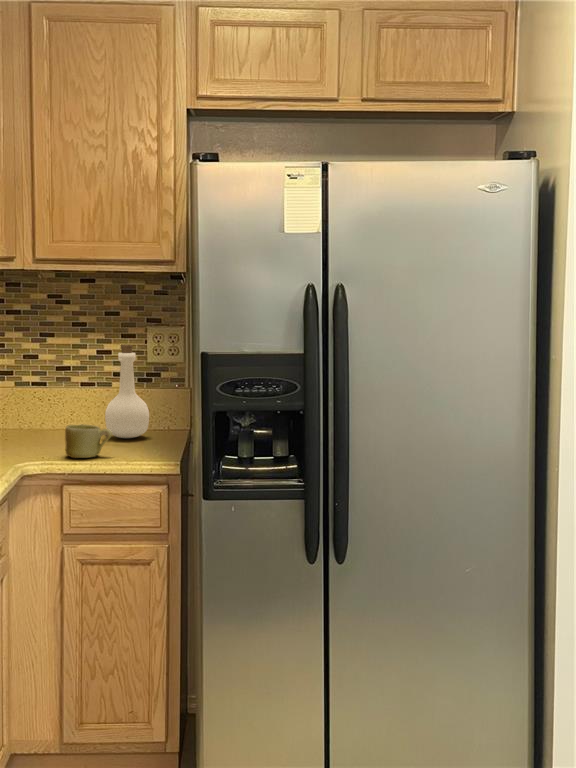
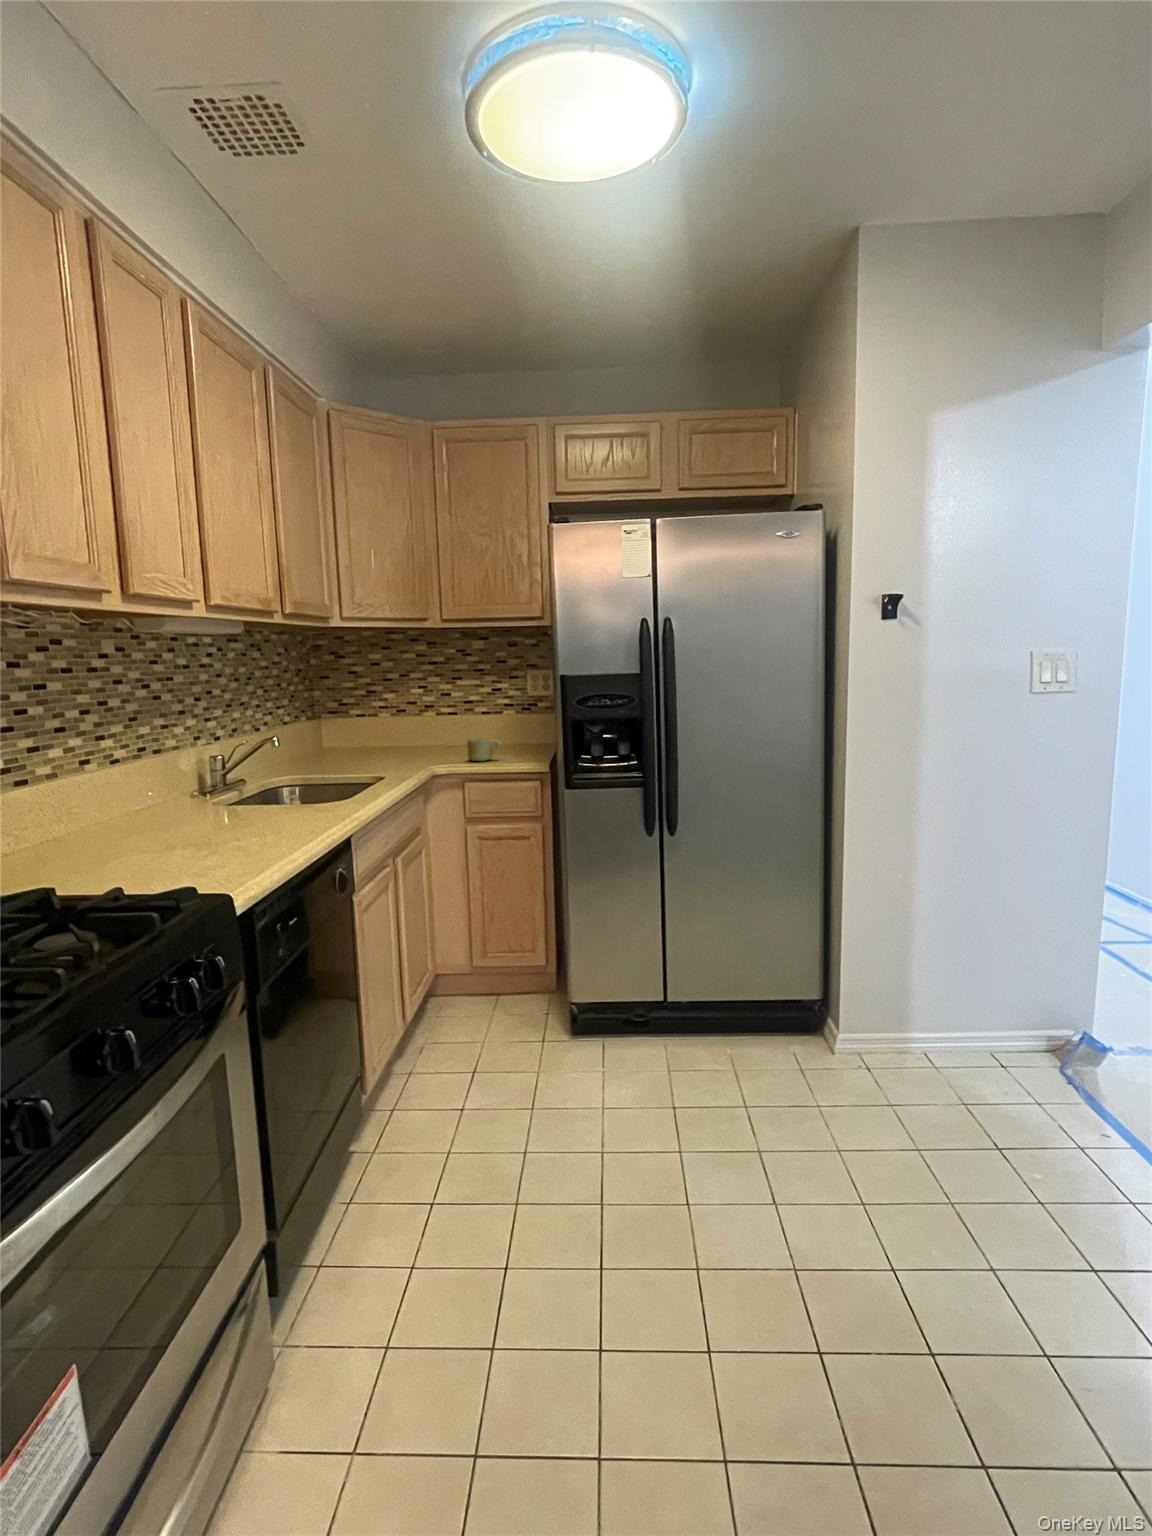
bottle: present [105,345,149,438] -> none [498,683,528,749]

